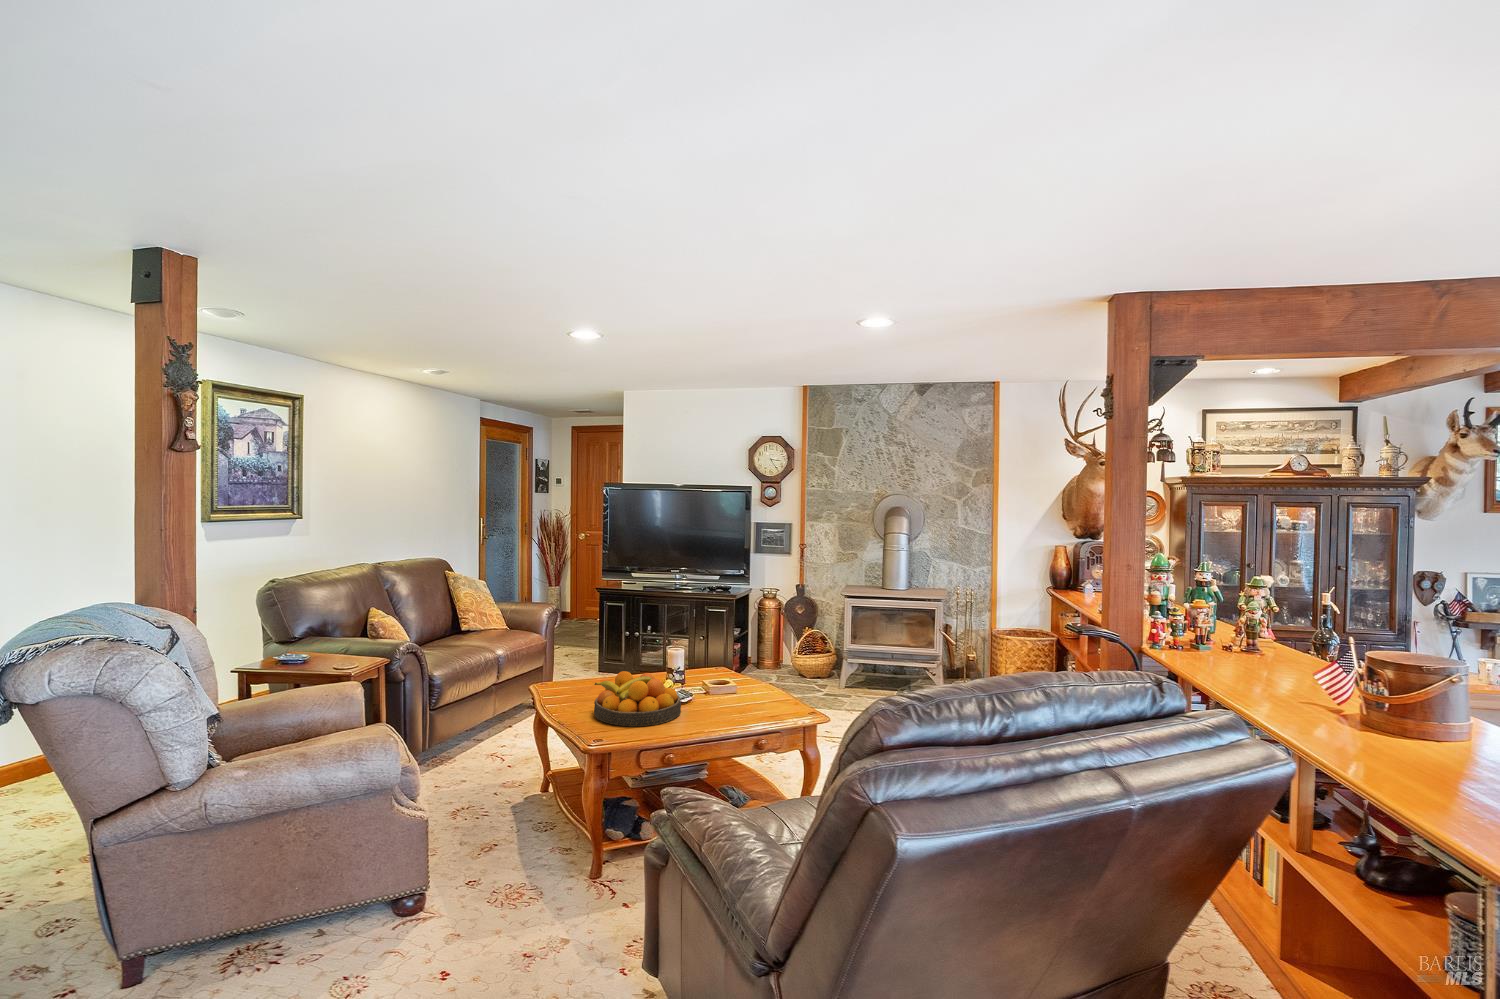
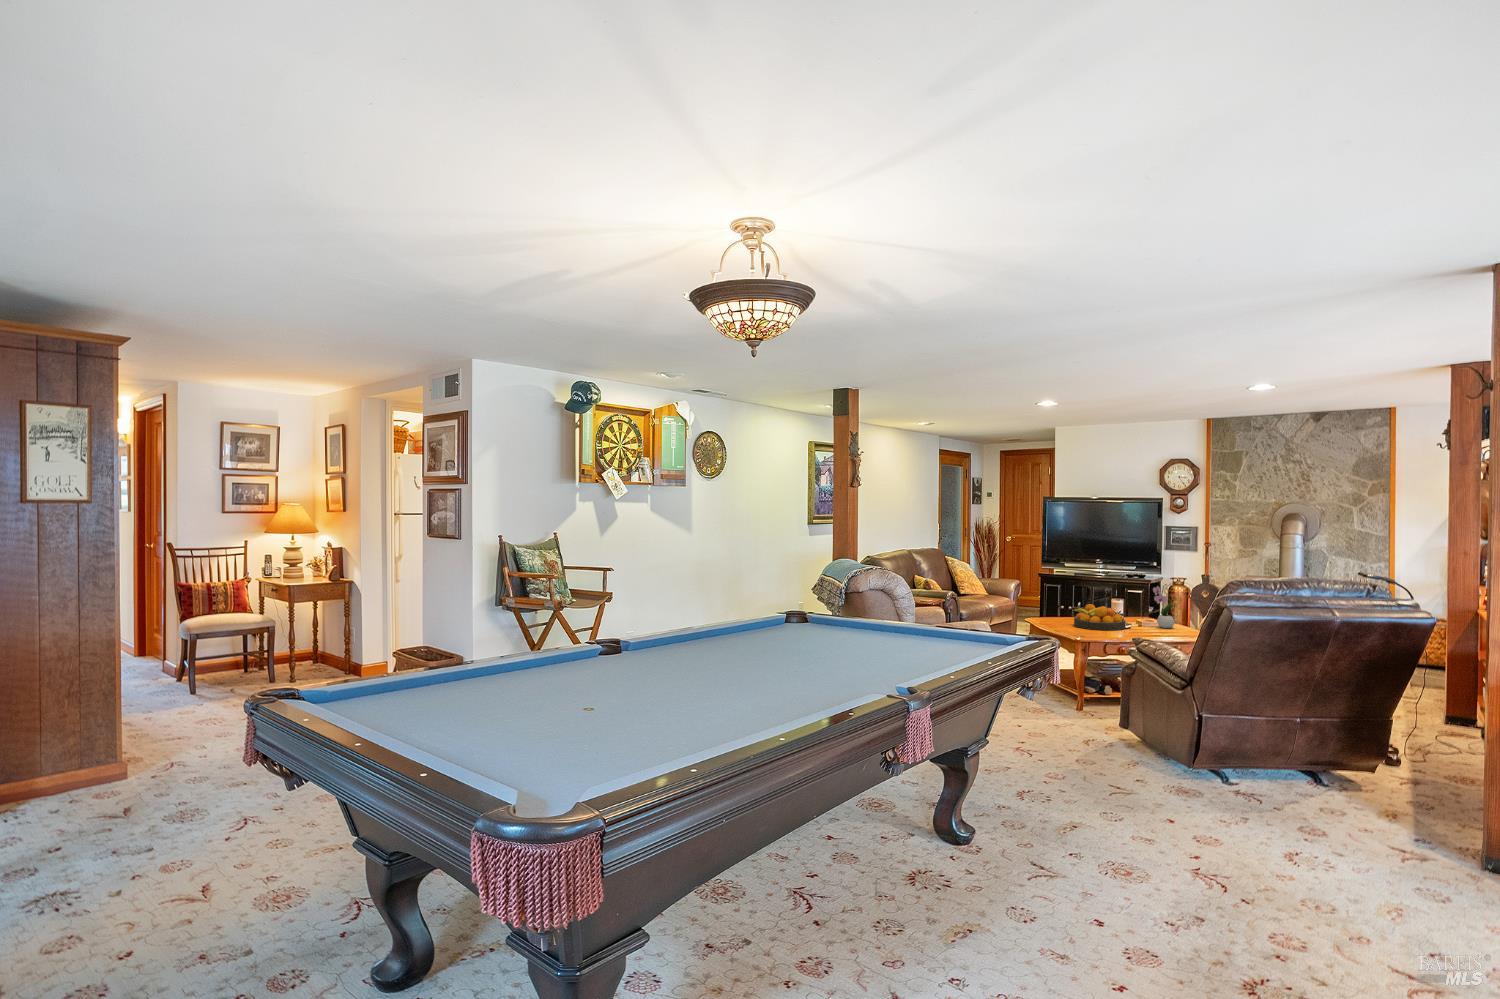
flower arrangement: none [727,621,764,706] -> present [1153,580,1176,628]

